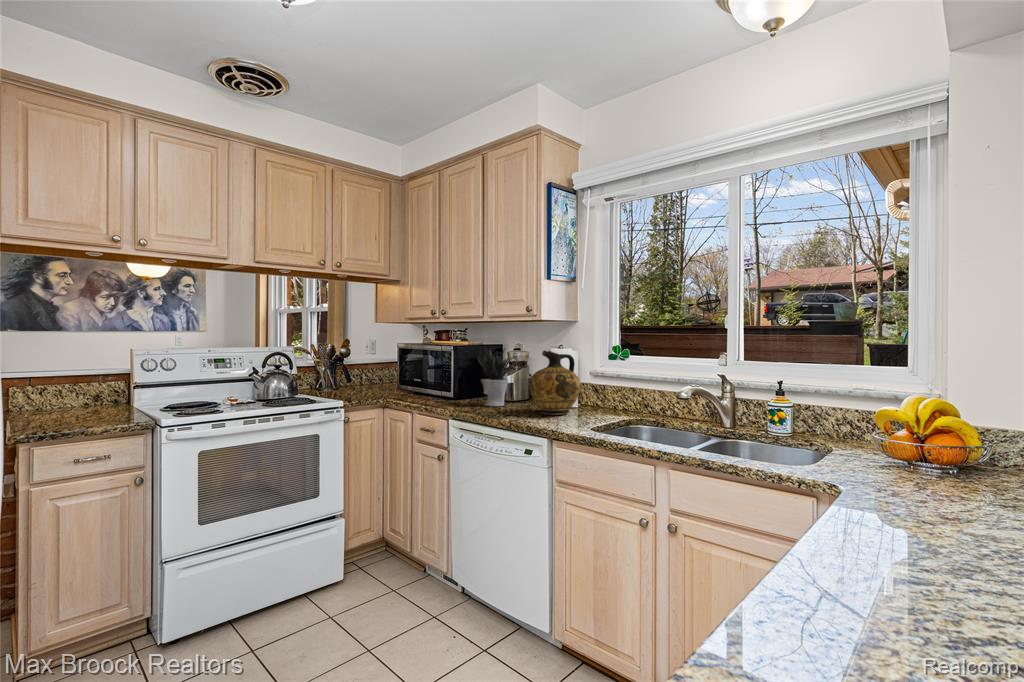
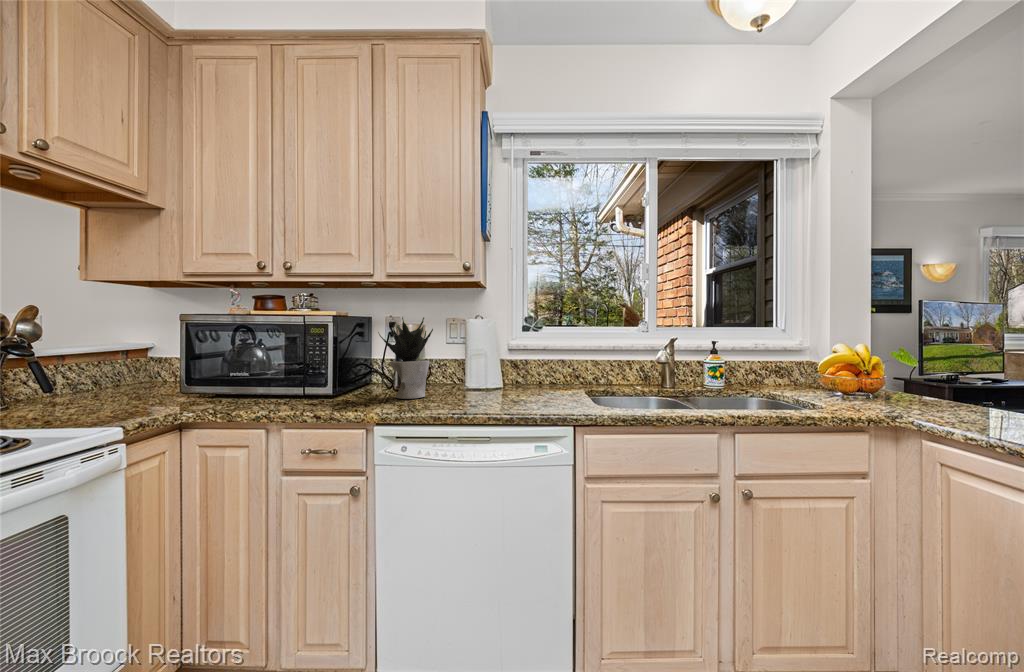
ceramic jug: present [529,351,580,415] -> none [478,318,541,398]

